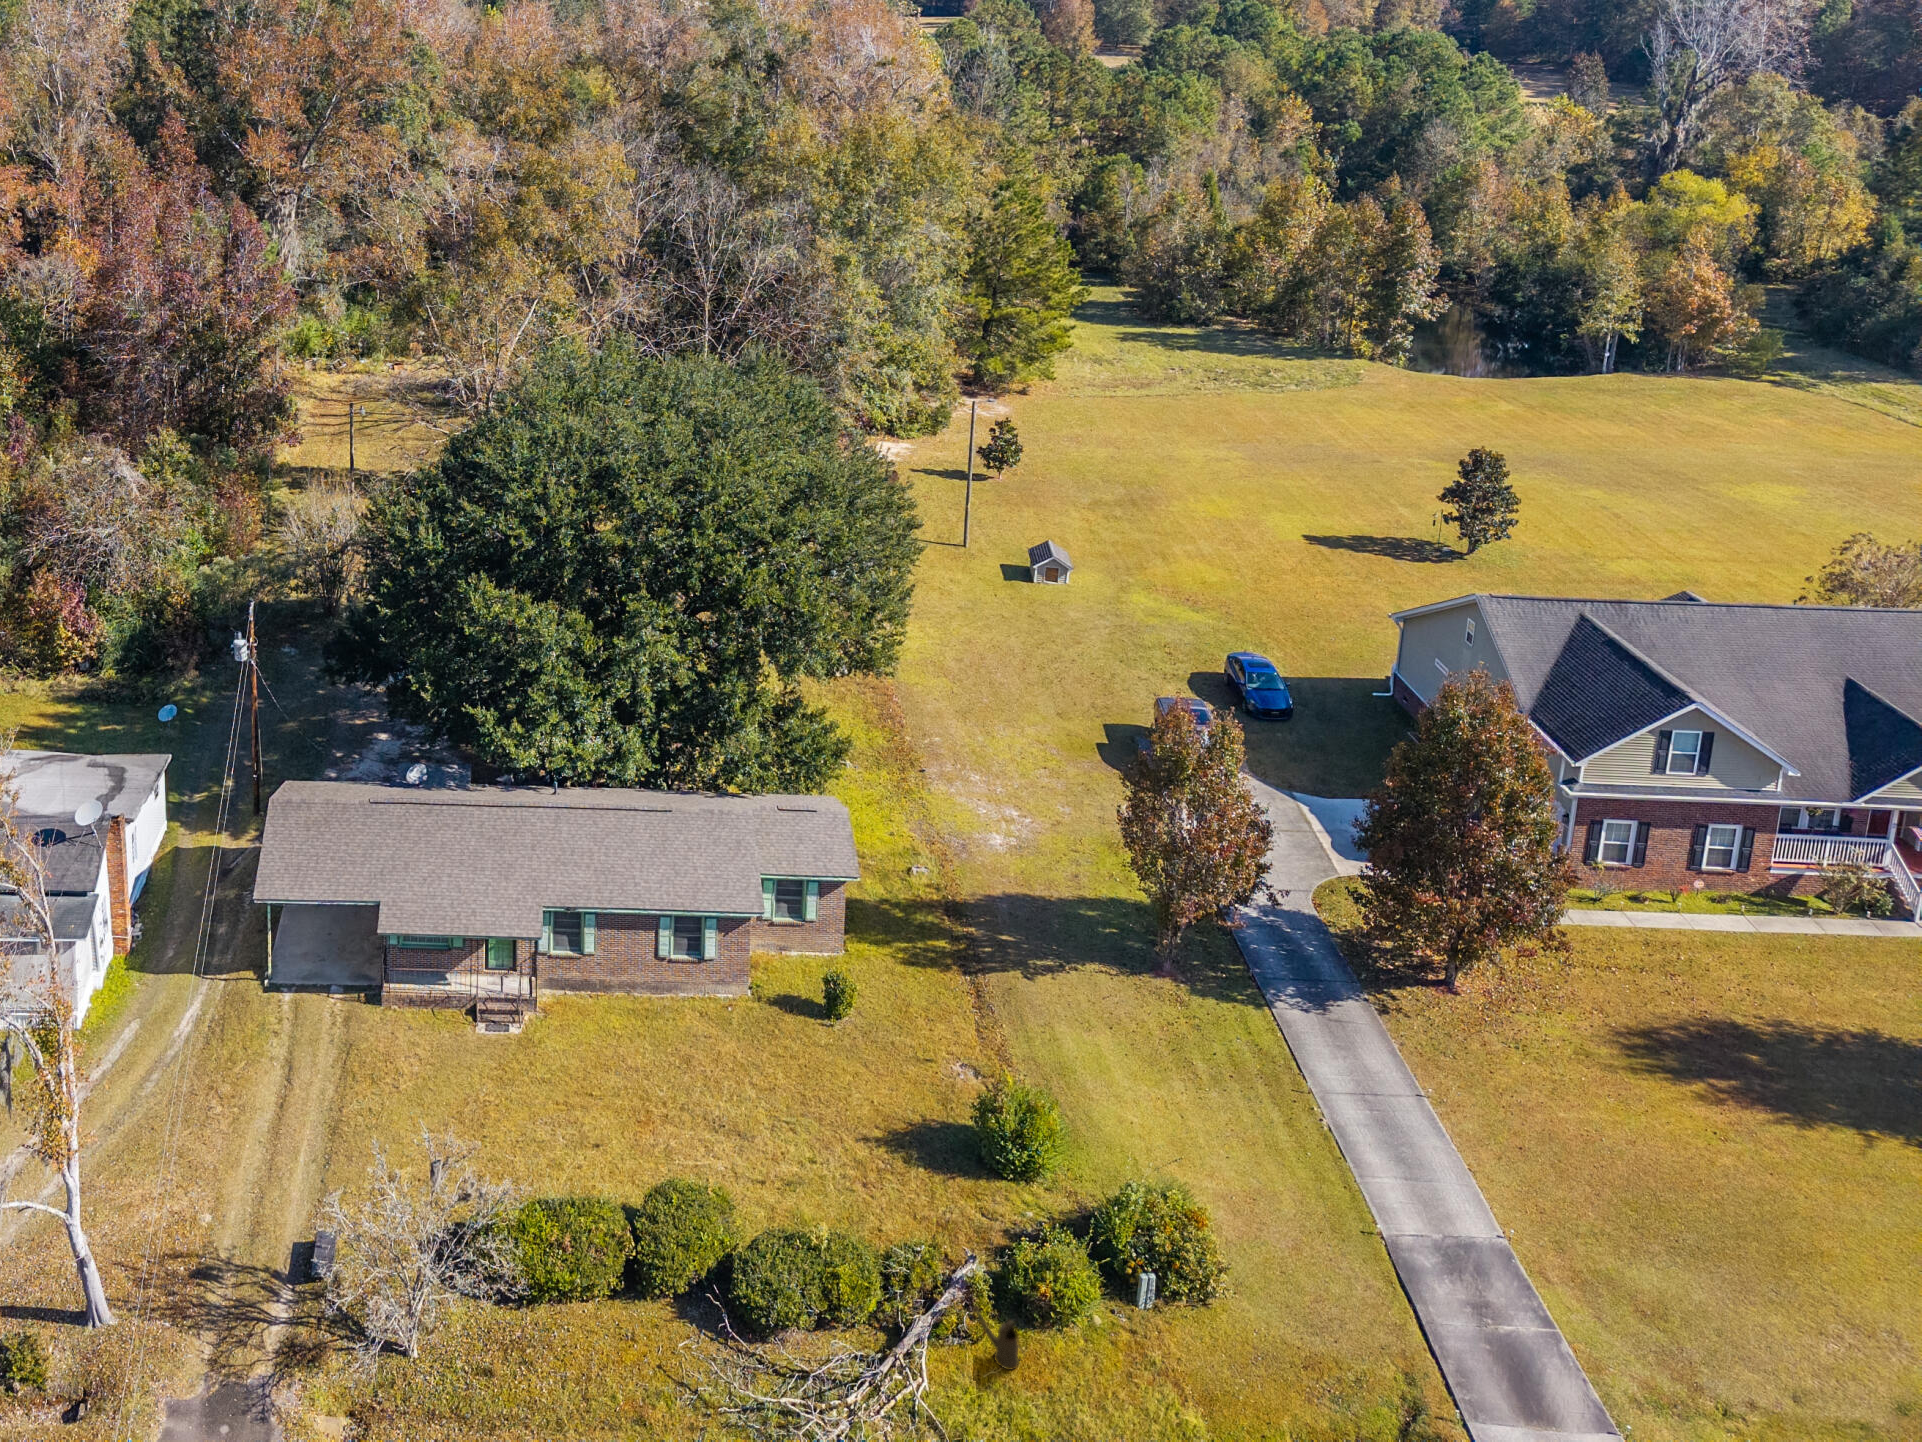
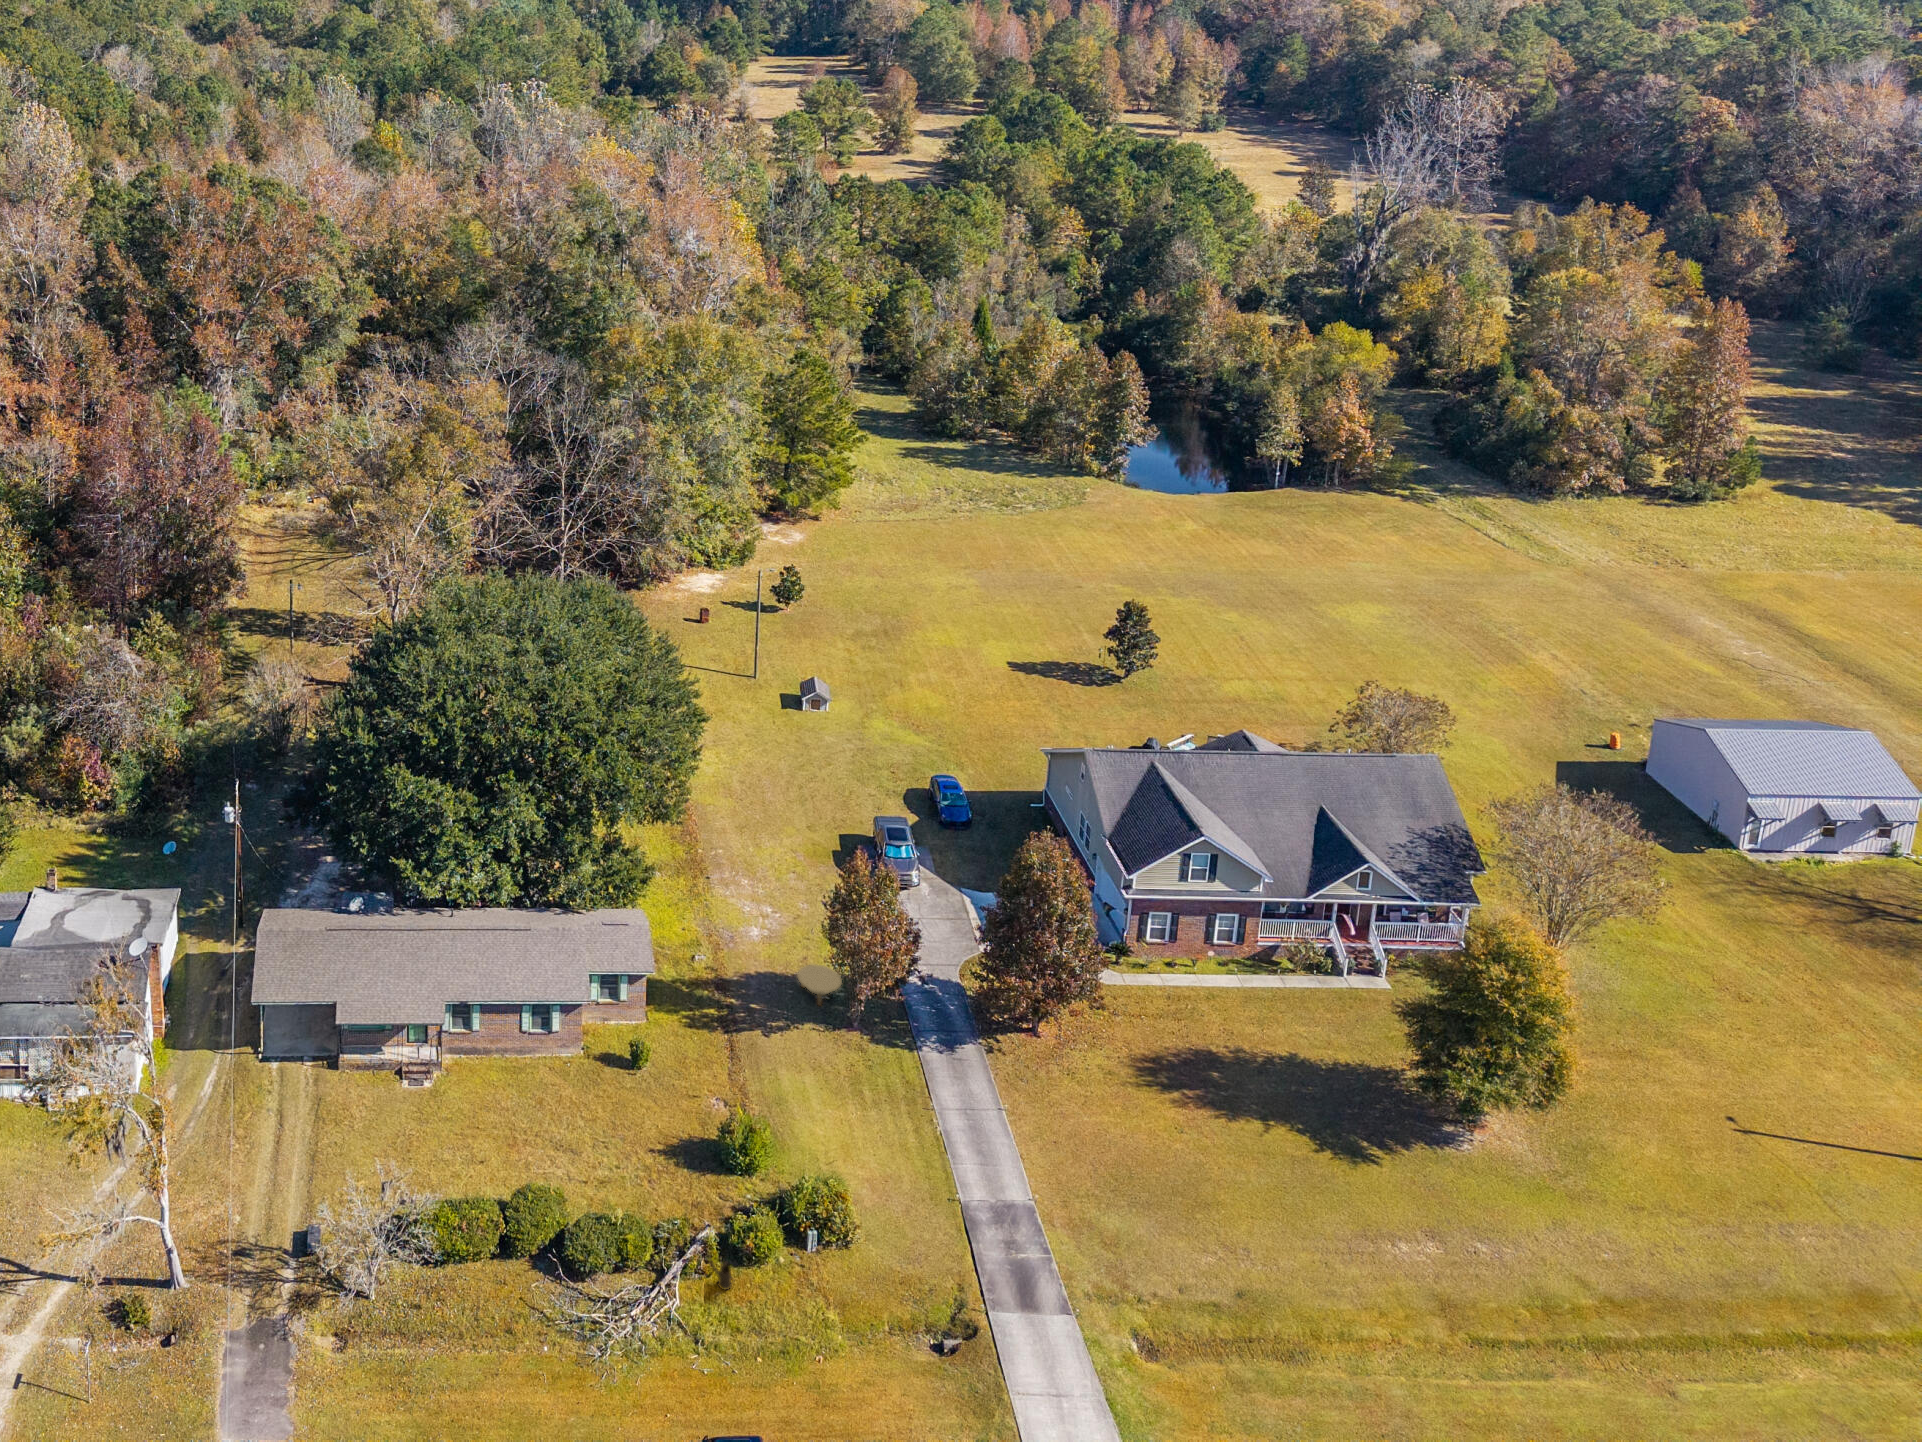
round table: none [1067,880,1137,938] -> present [797,964,842,1005]

